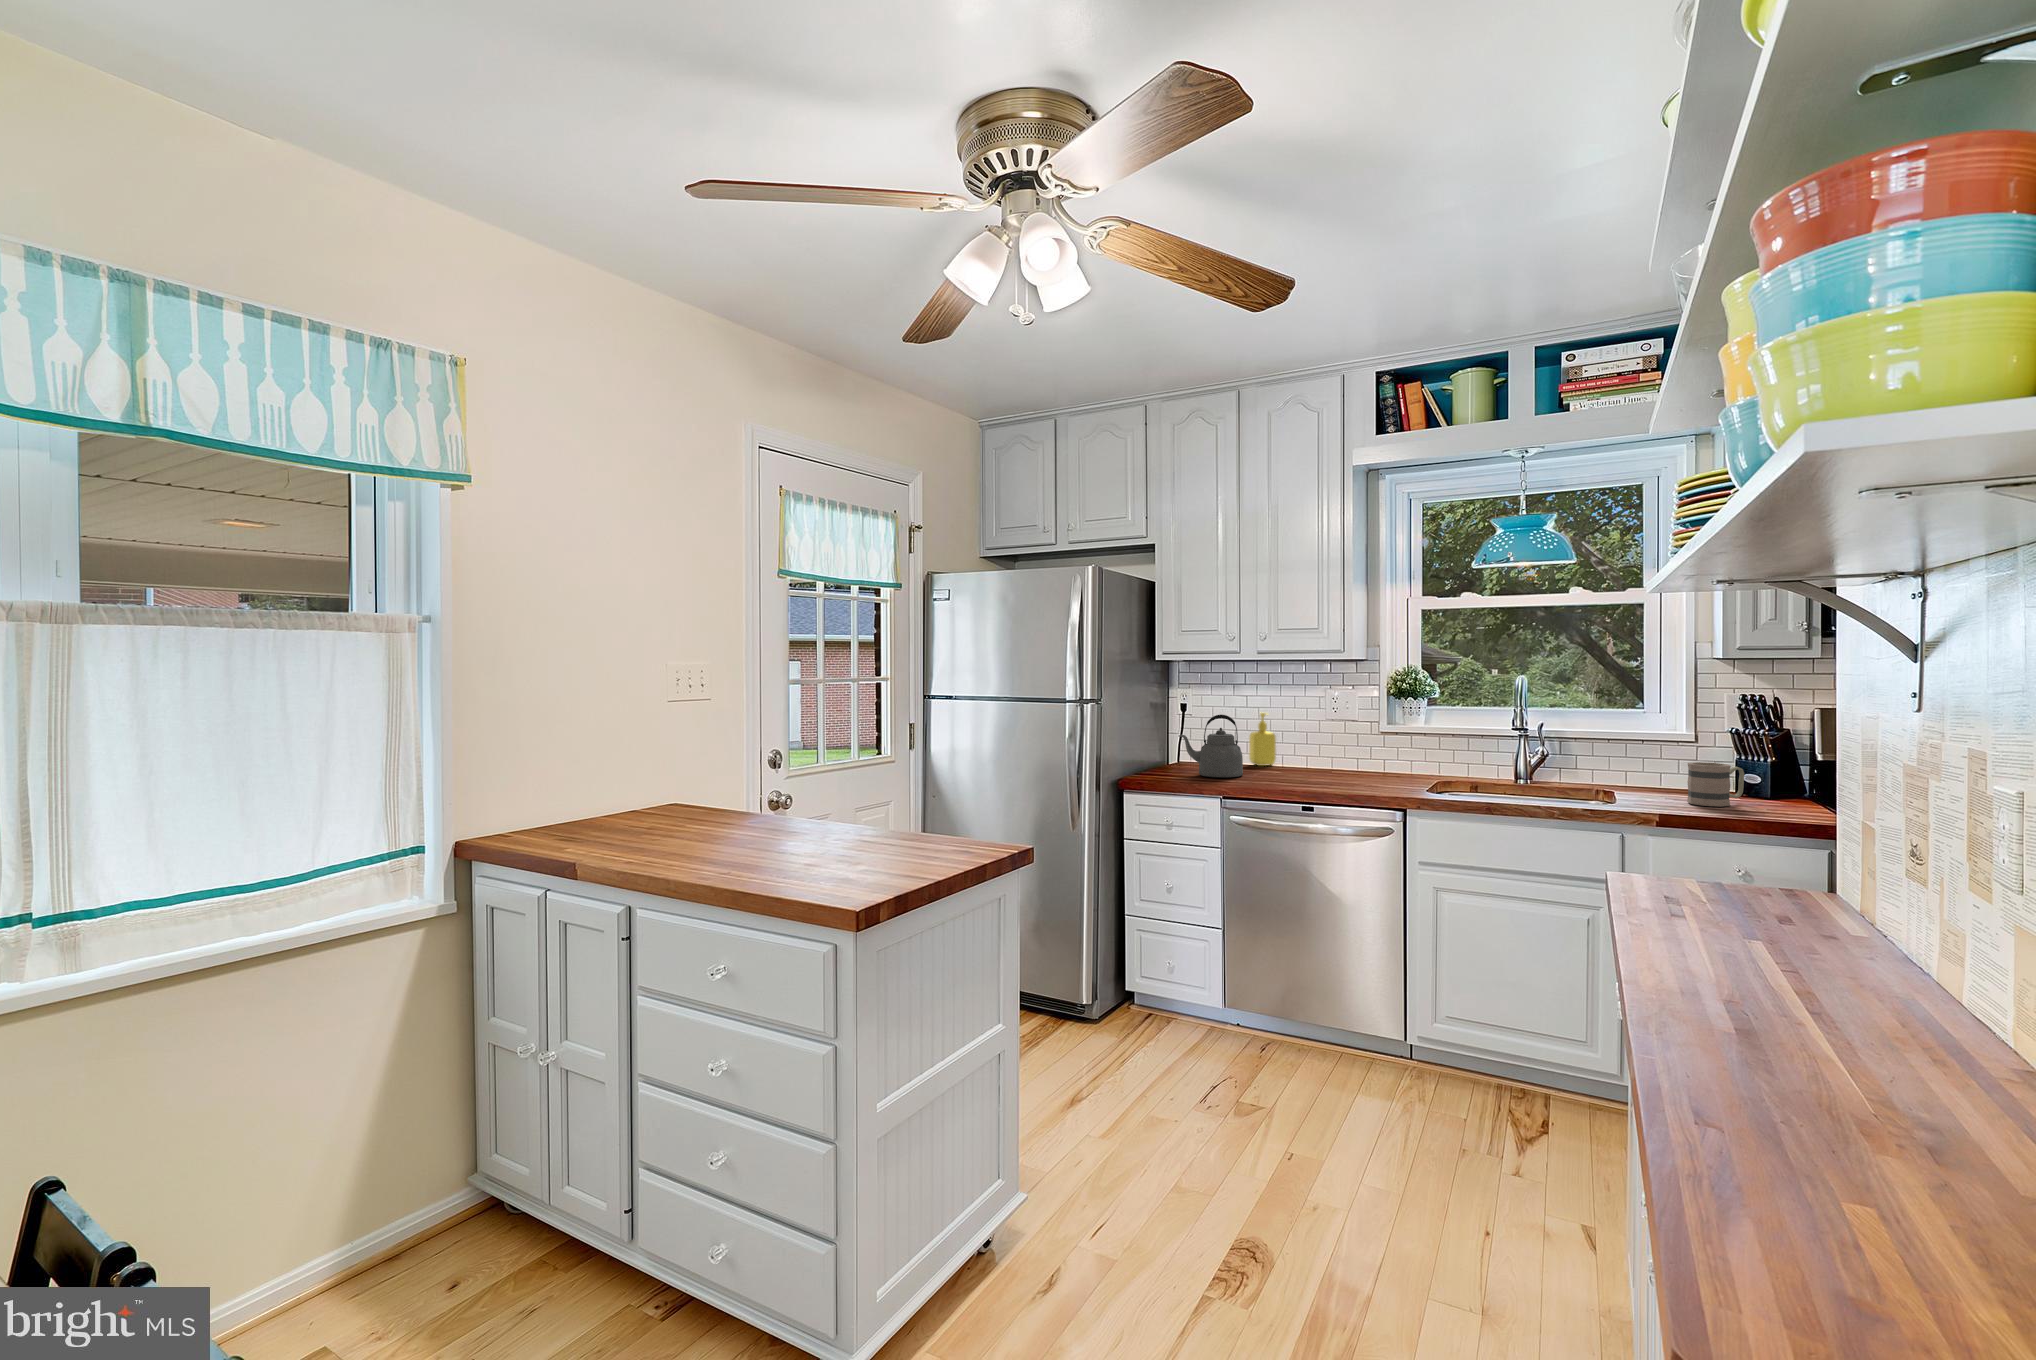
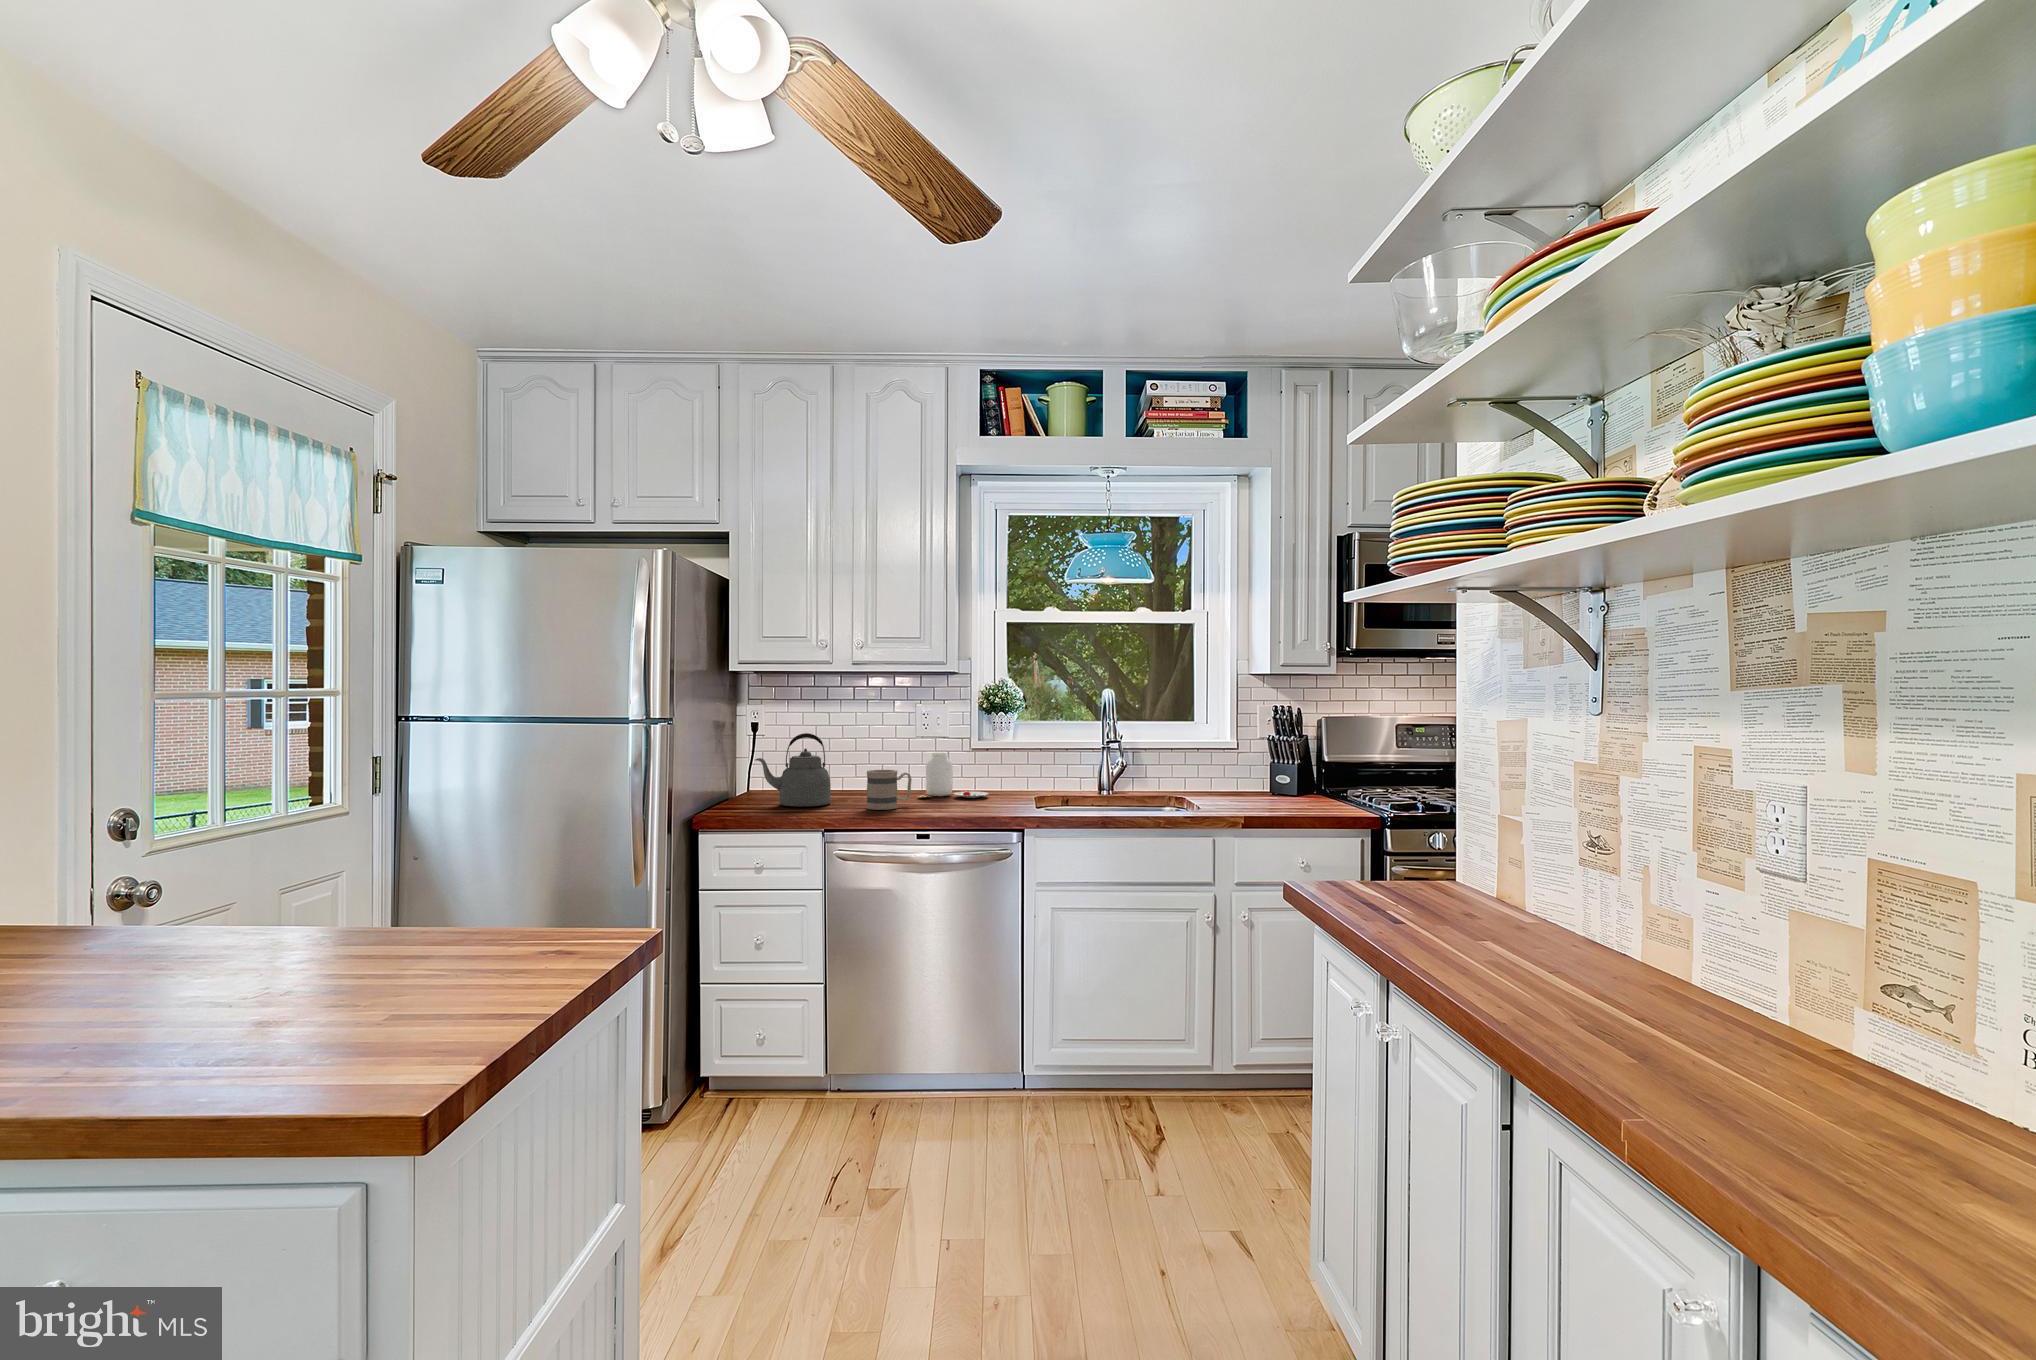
soap dispenser: present [1249,713,1276,766] -> none [828,731,858,791]
jar: none [1323,735,1393,778] -> present [917,753,988,798]
mug: present [1687,762,1744,807] -> present [867,770,912,810]

